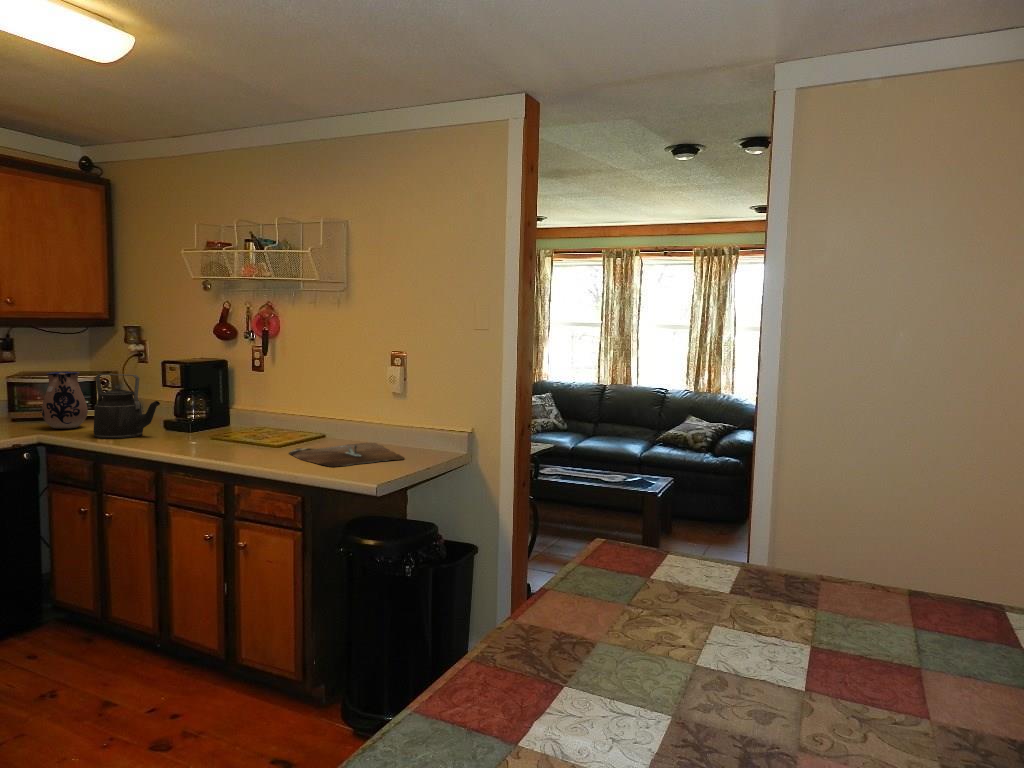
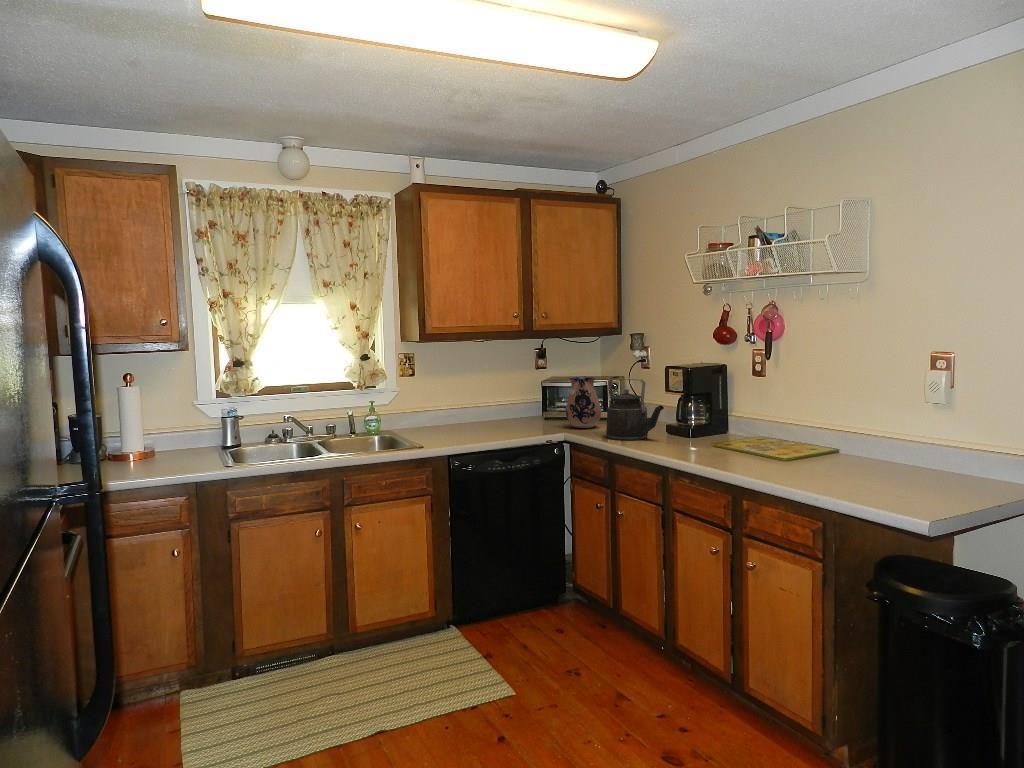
cutting board: present [289,443,404,467] -> none [800,463,960,493]

